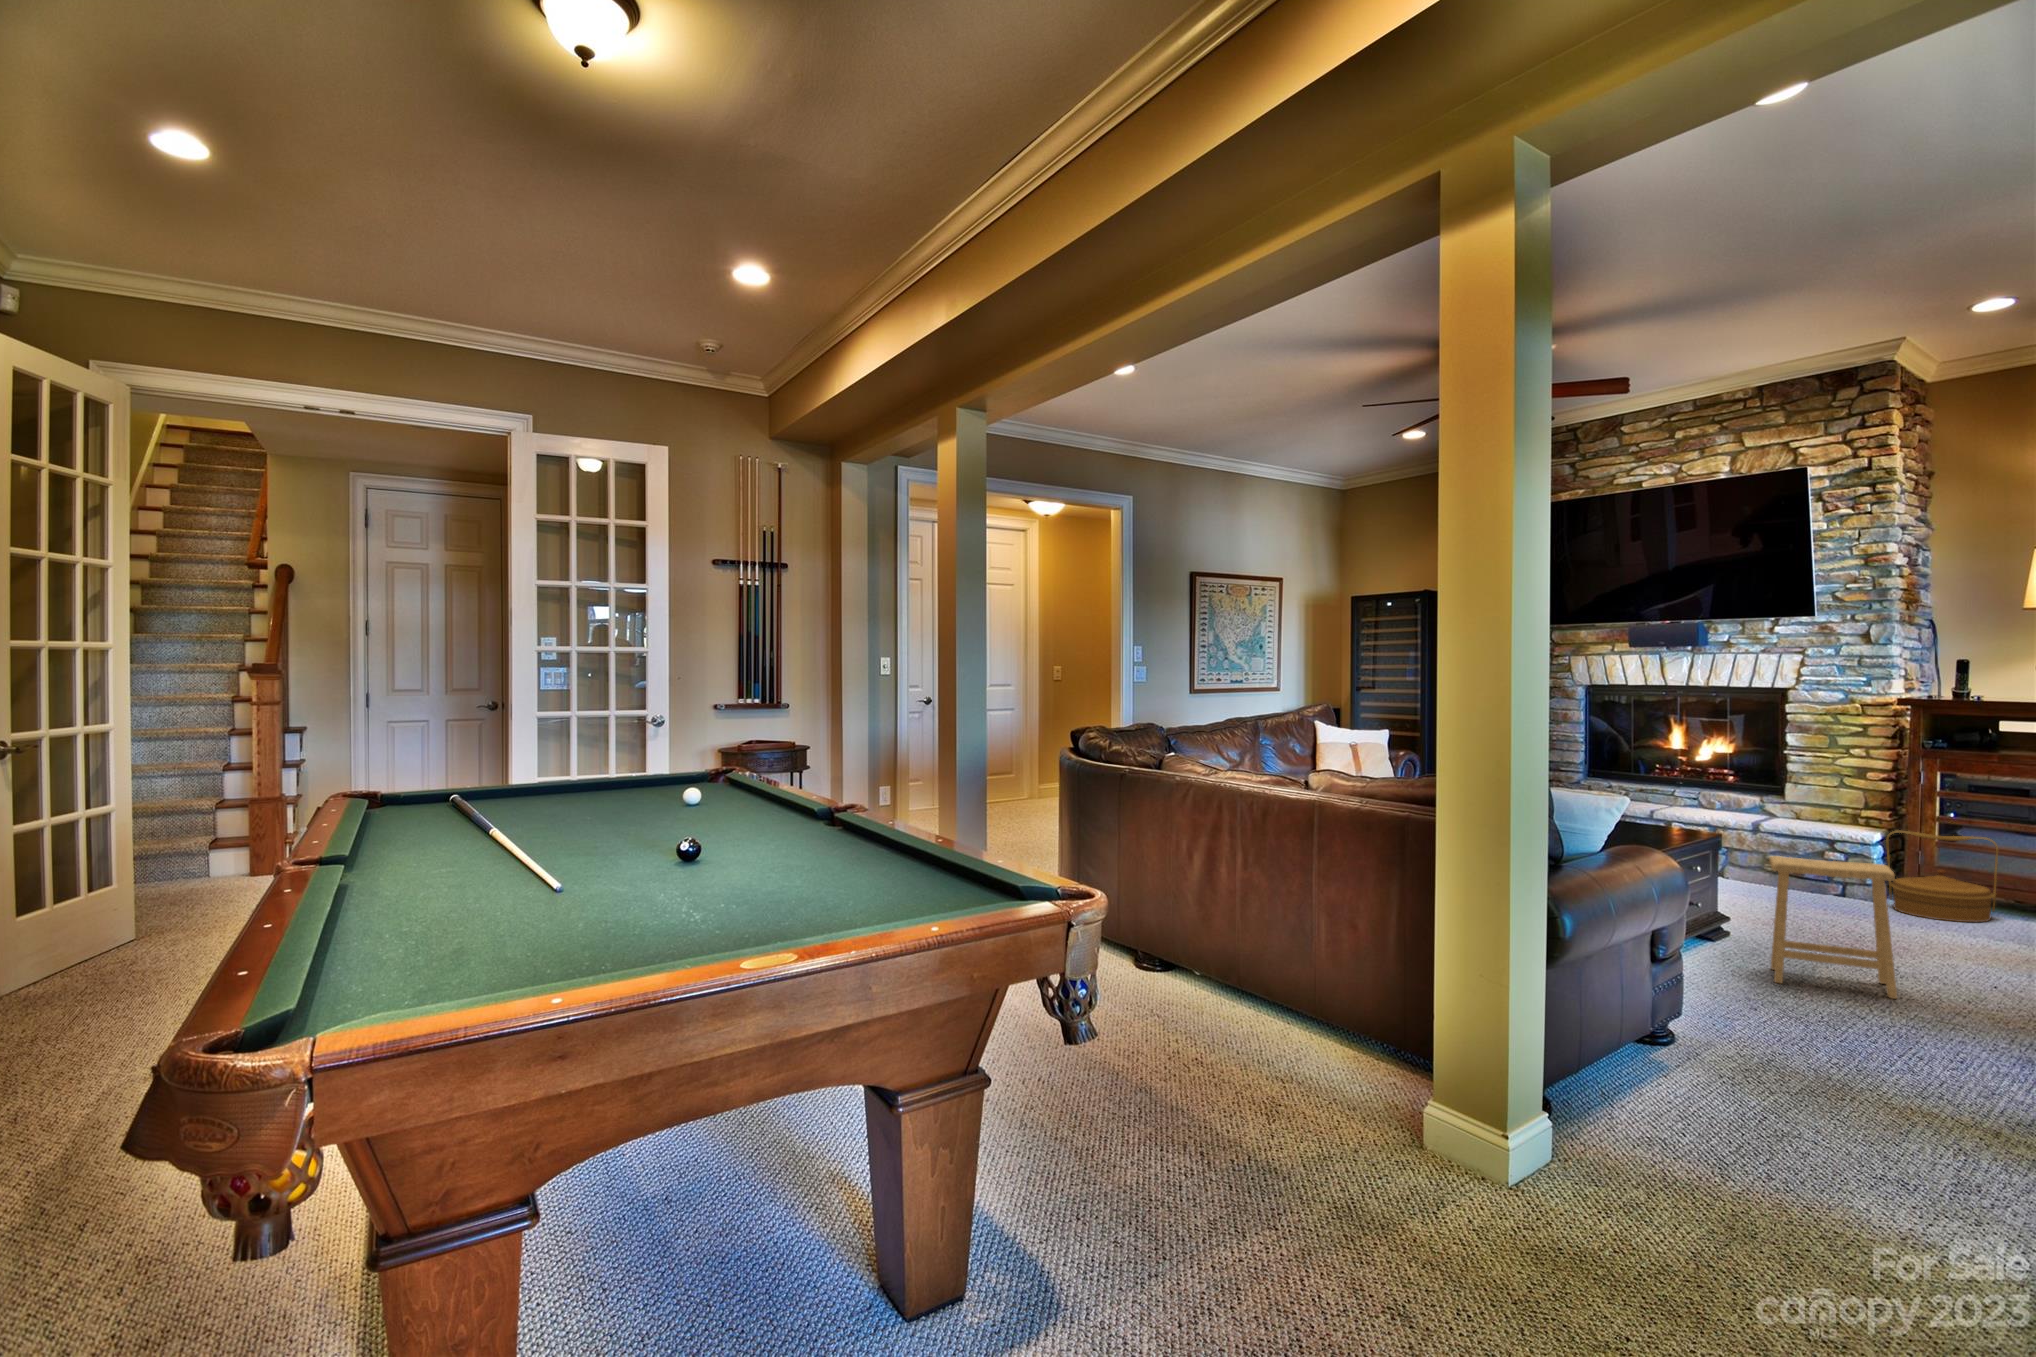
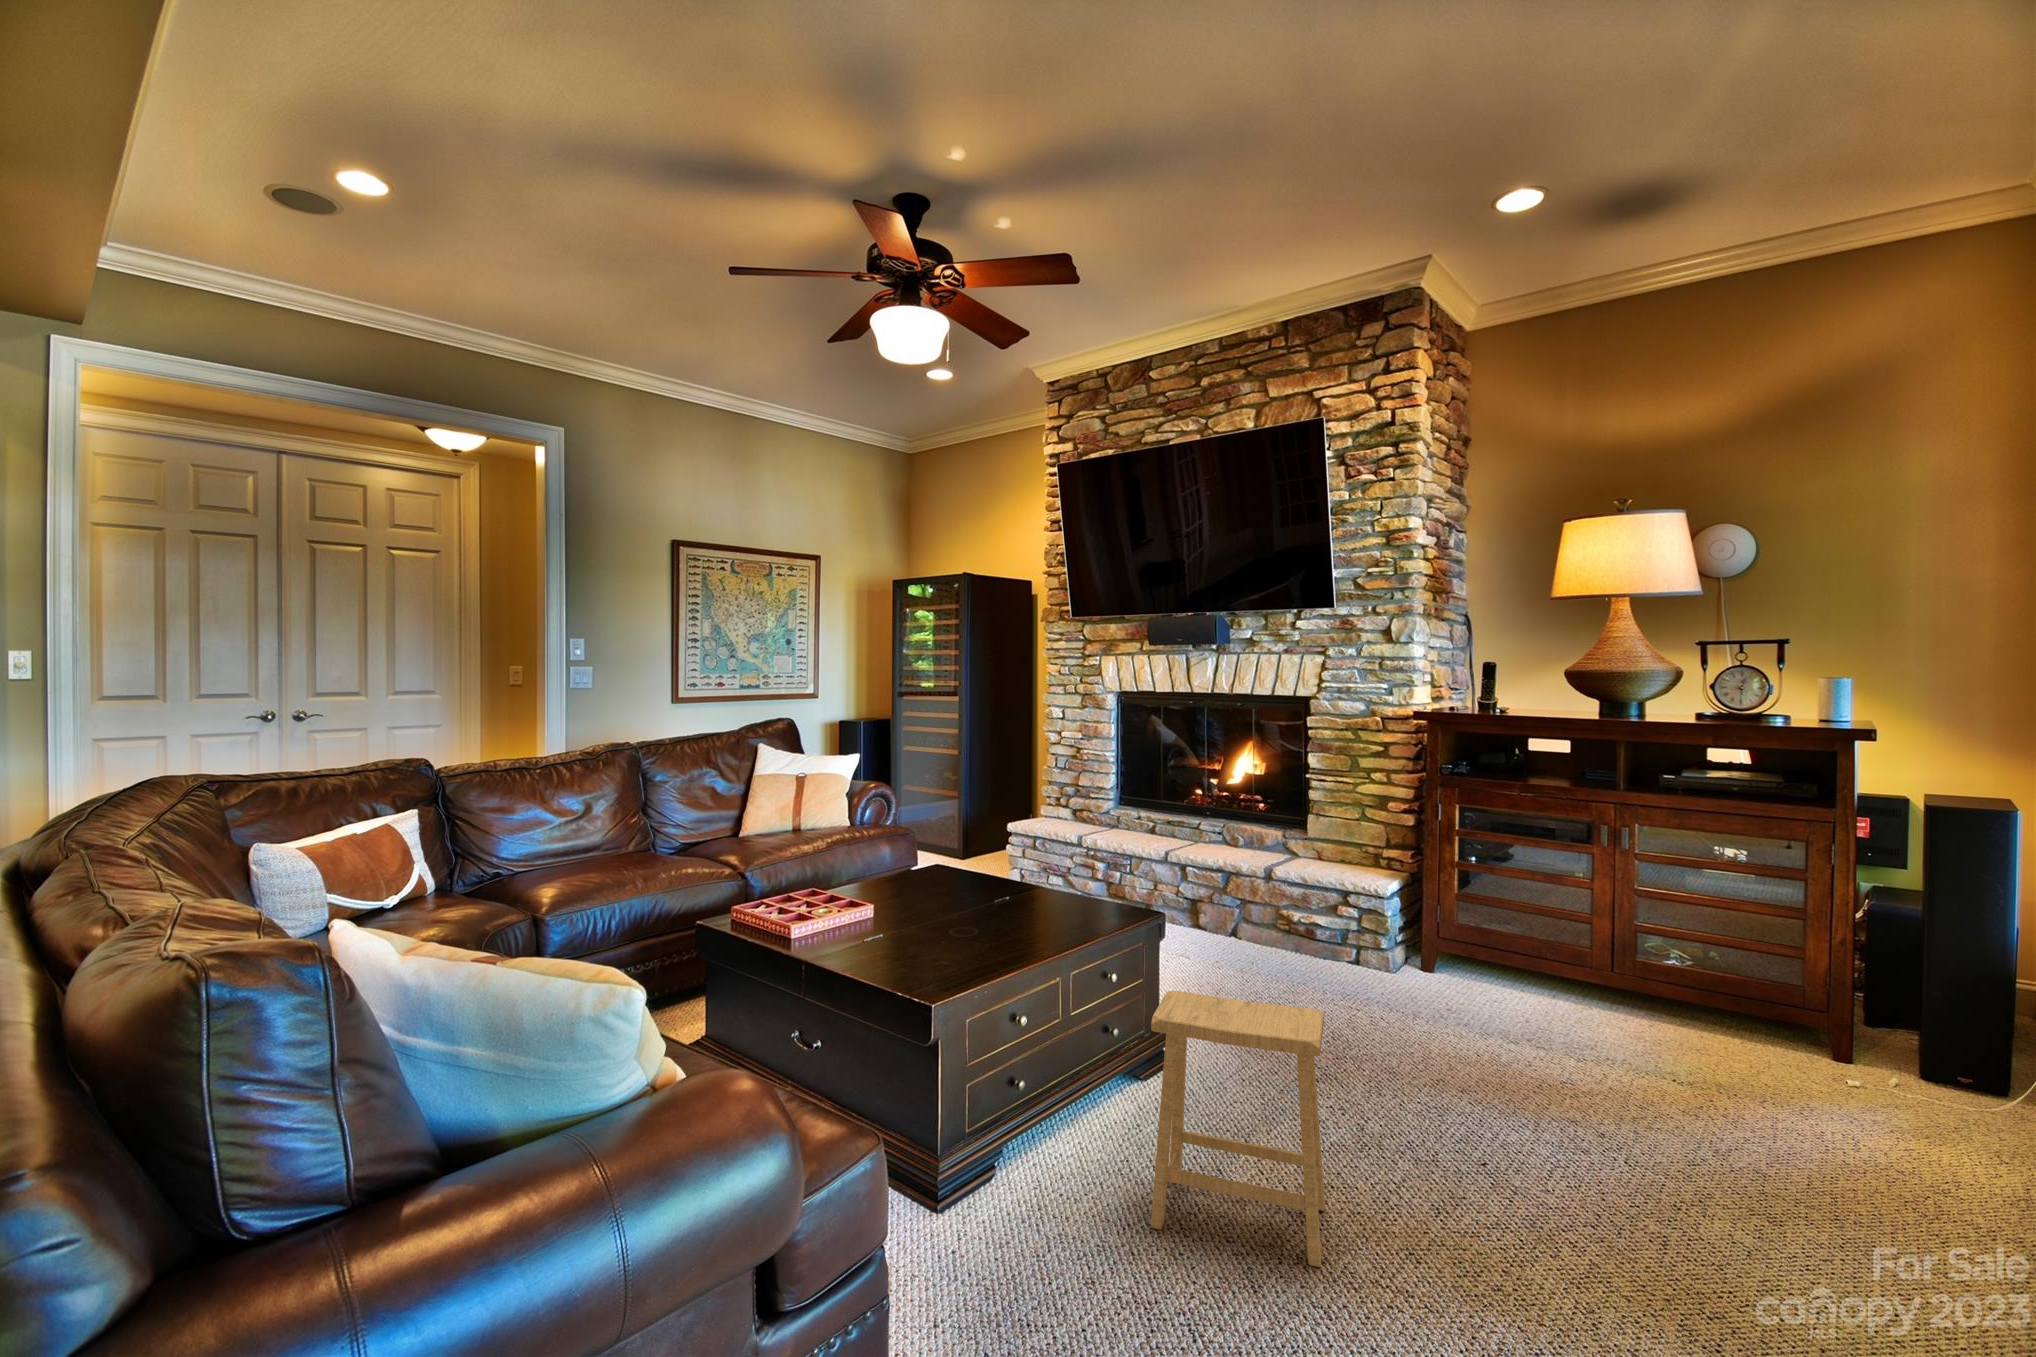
woven basket: present [1886,830,1998,922] -> none [1396,884,1515,1011]

